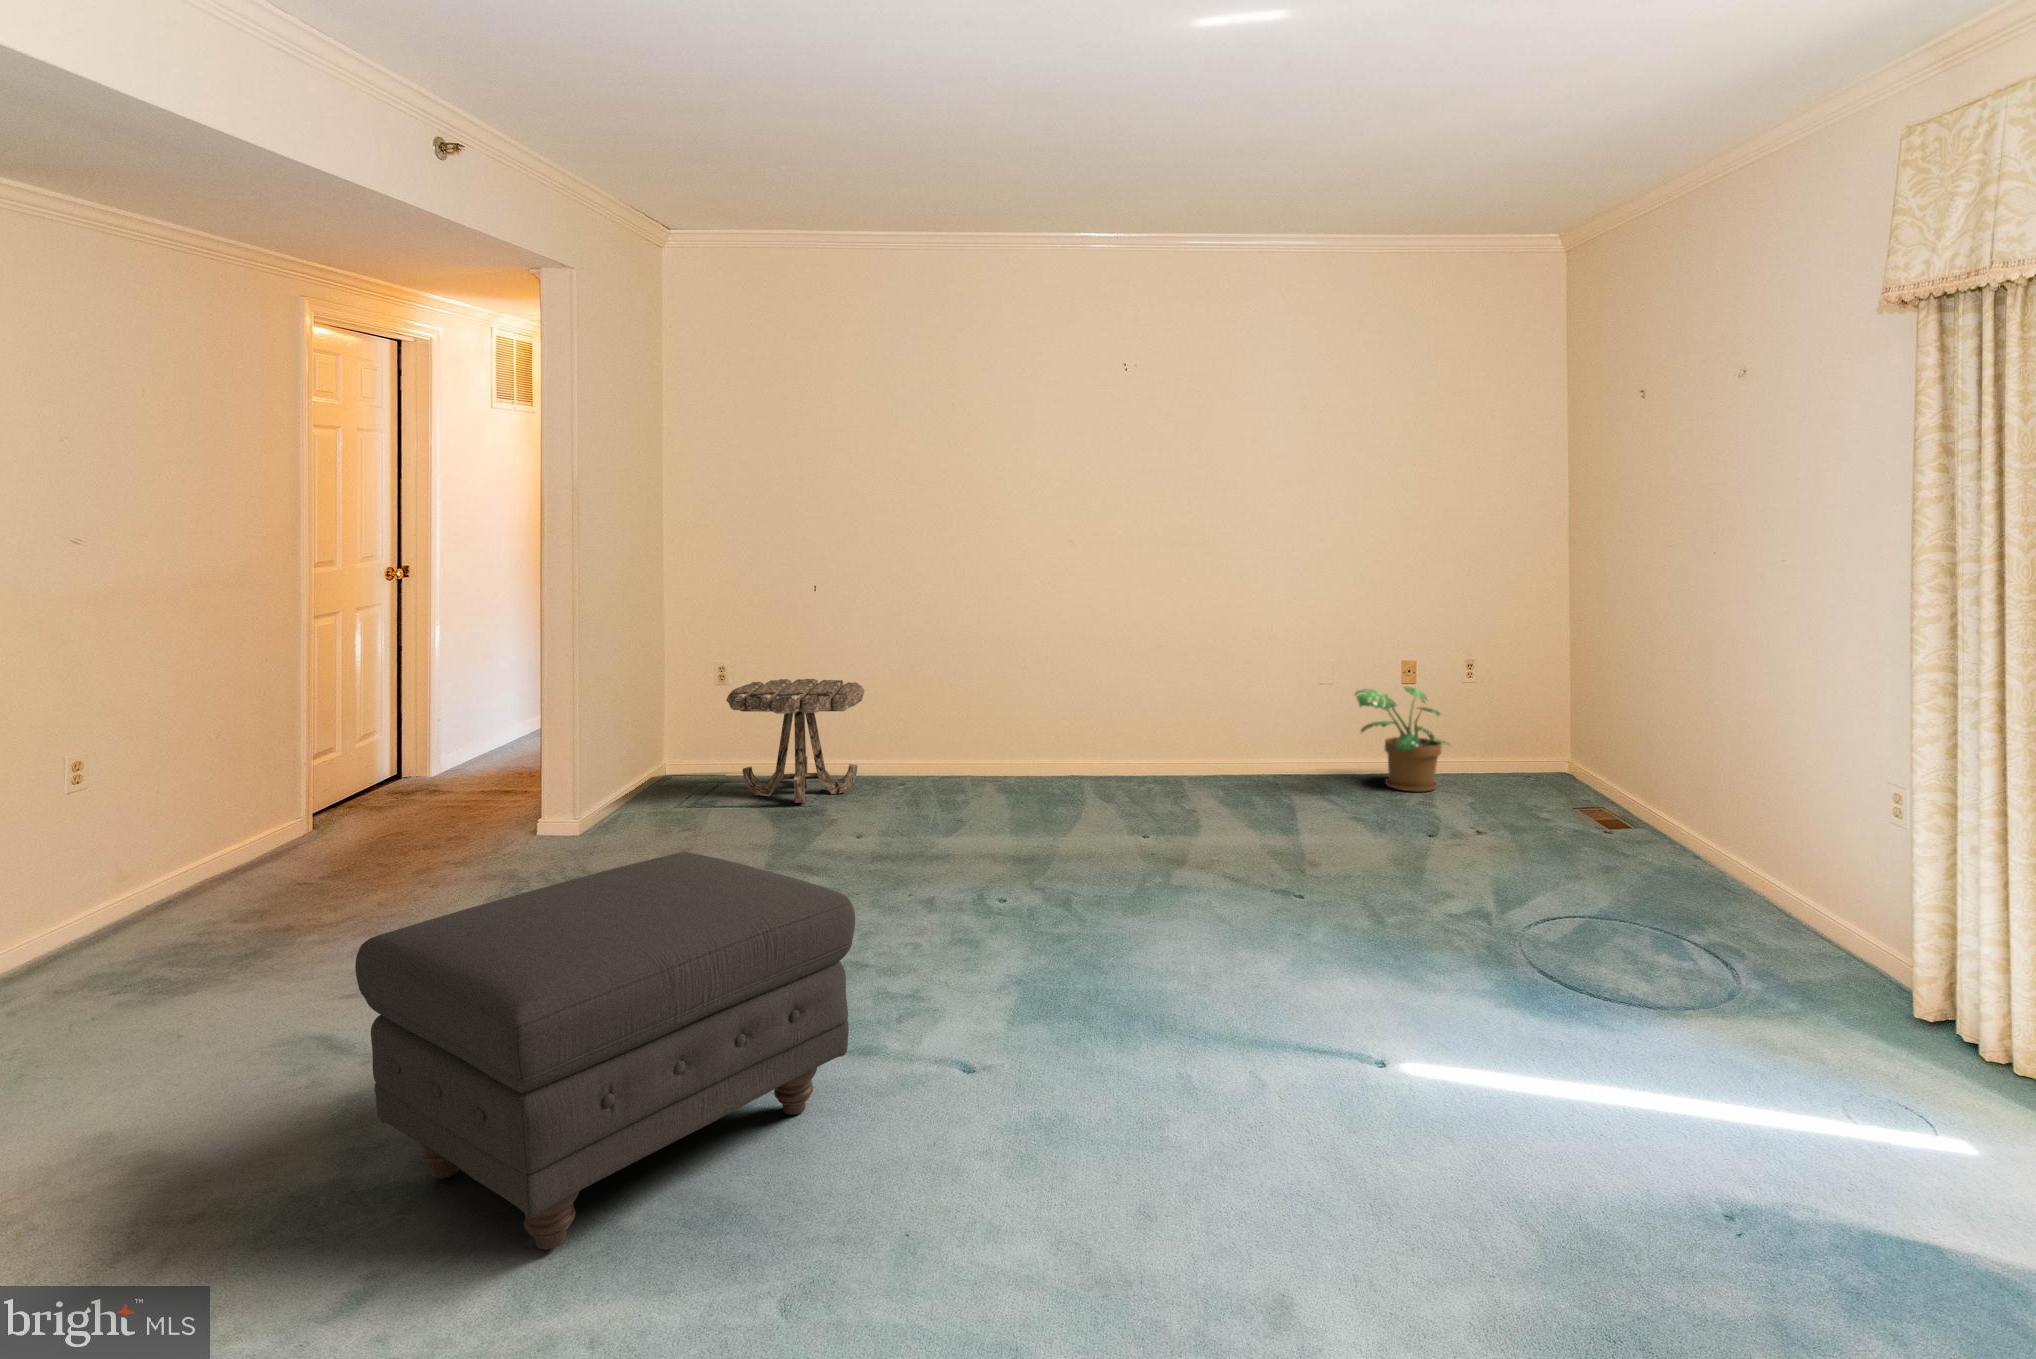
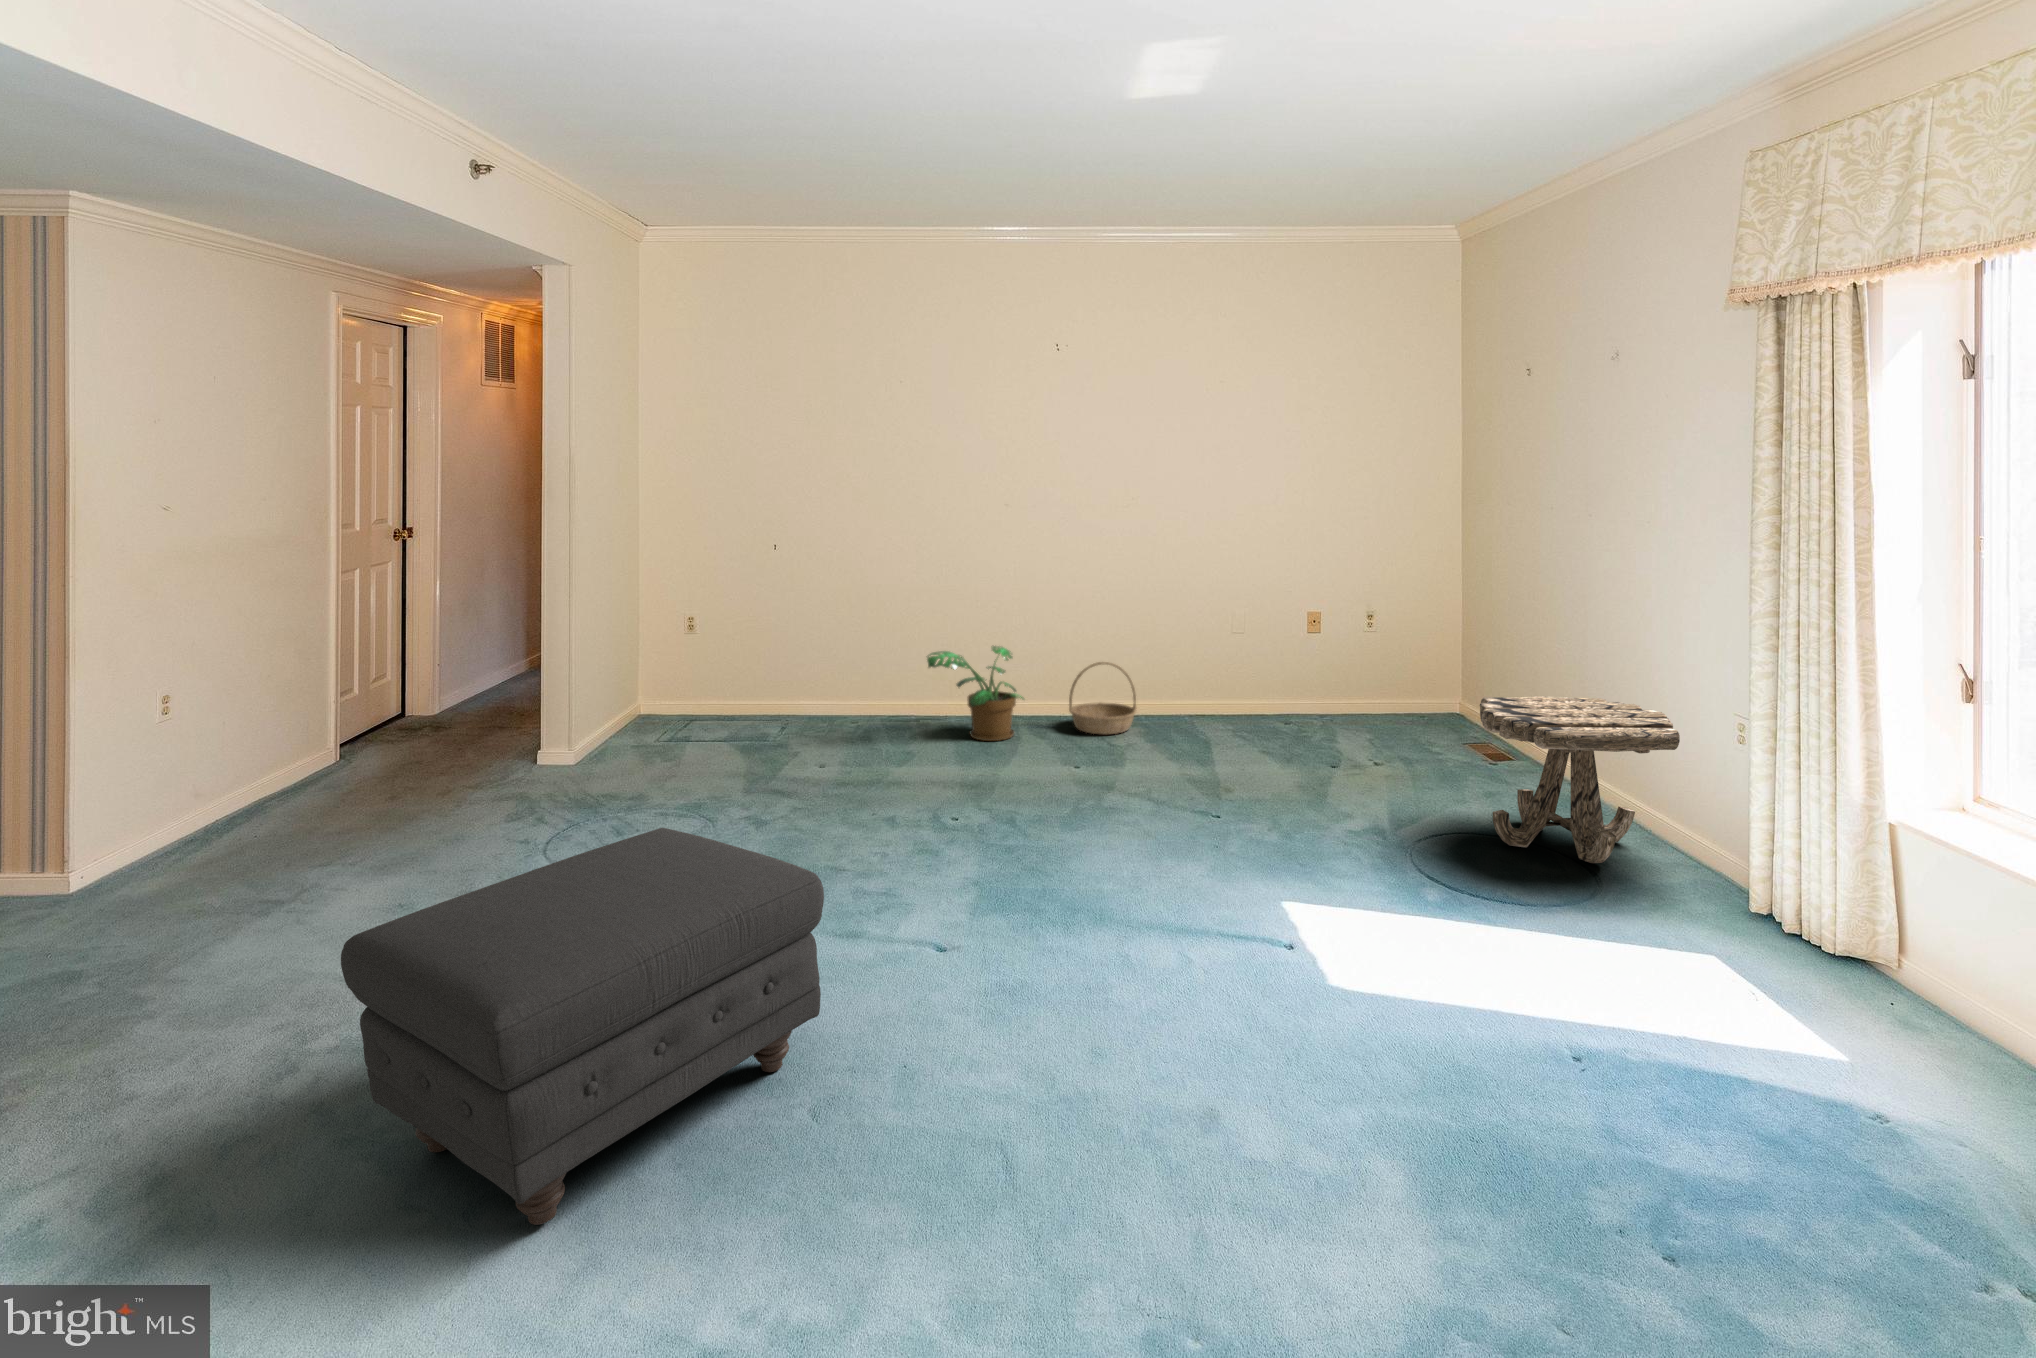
side table: present [726,679,864,803] -> present [1480,696,1680,863]
potted plant: present [1355,687,1448,792] -> present [927,646,1024,741]
basket: none [1127,712,1203,792] -> present [1069,662,1137,734]

